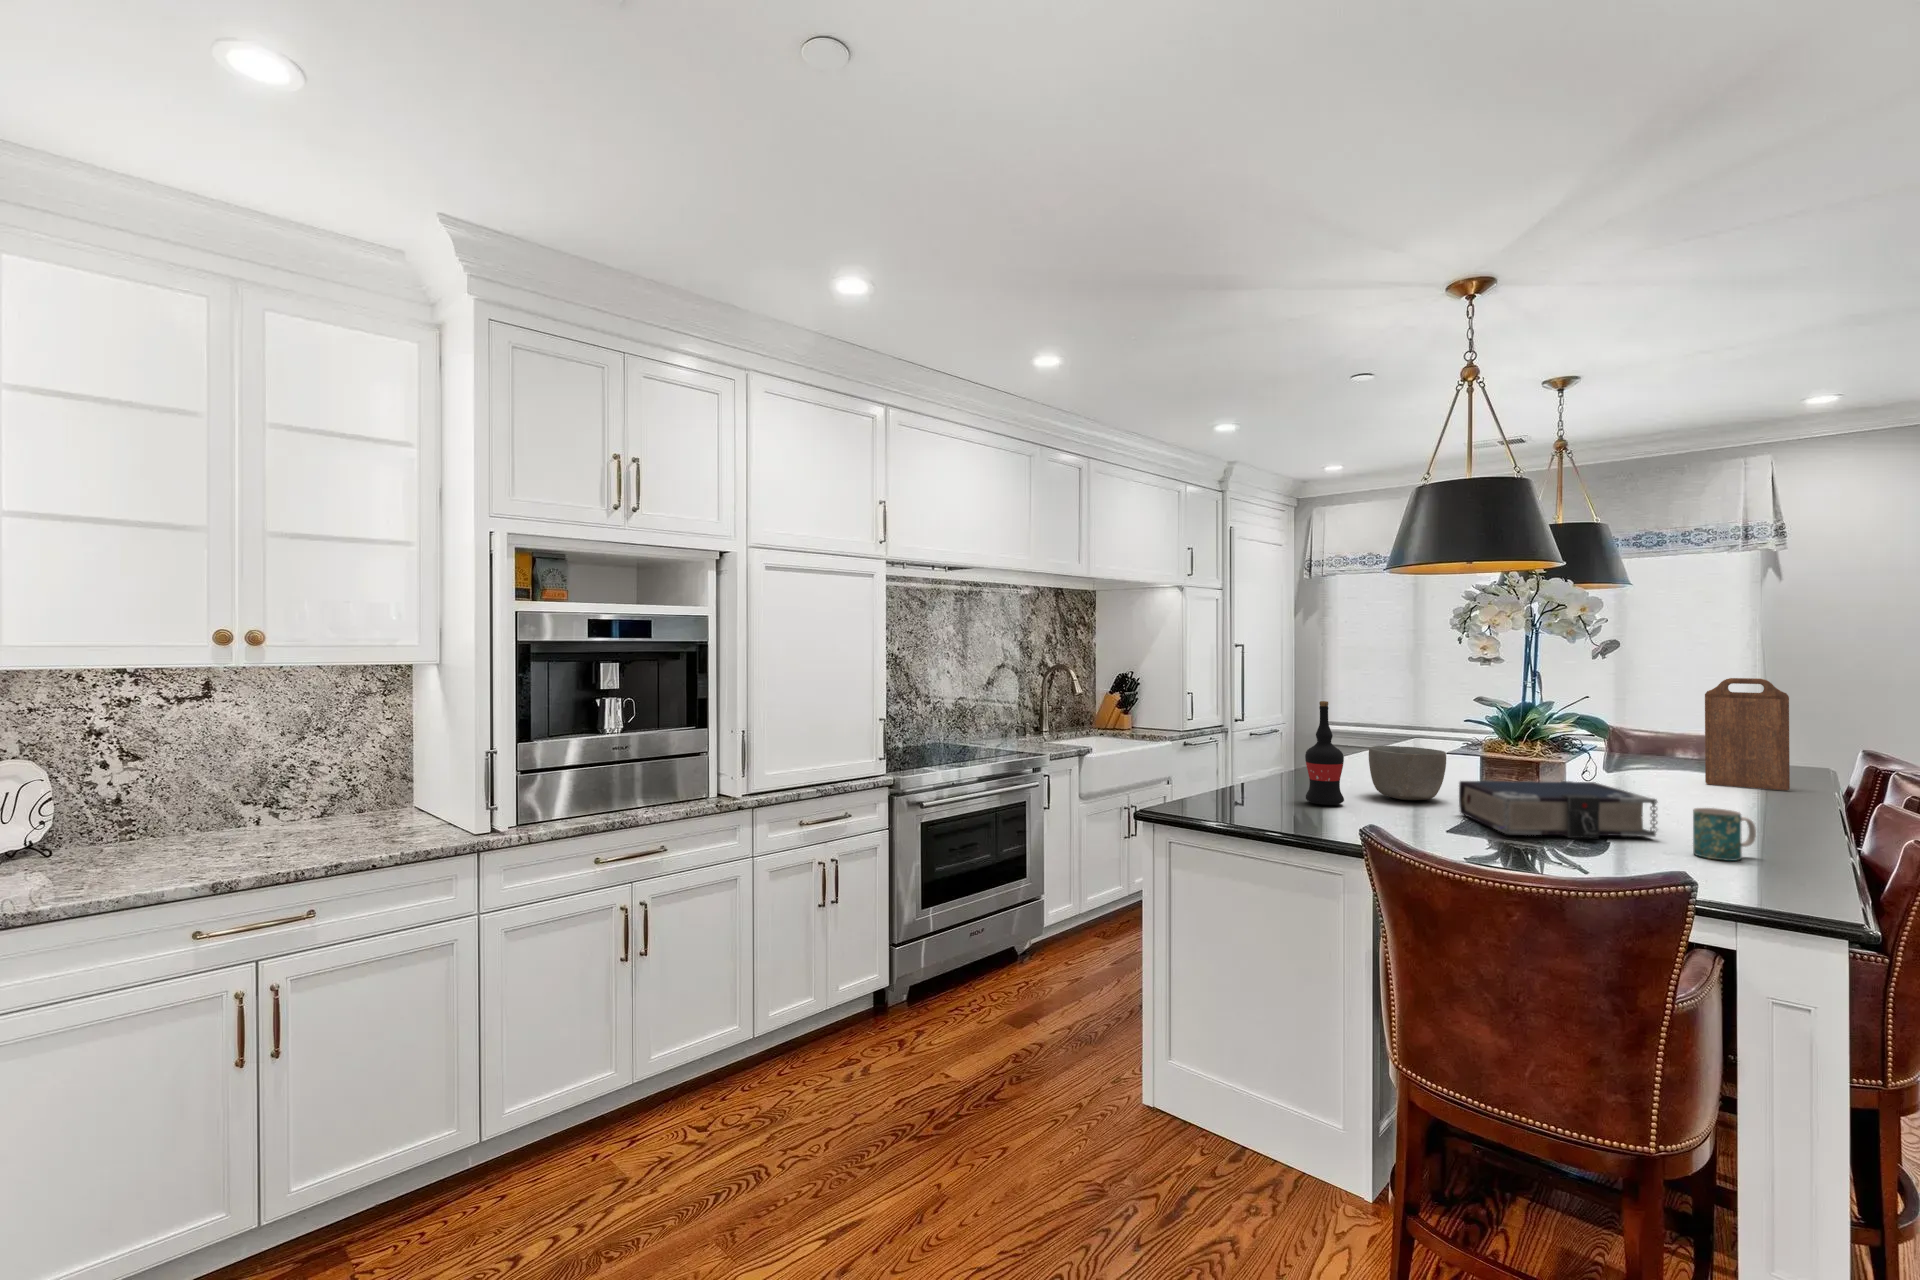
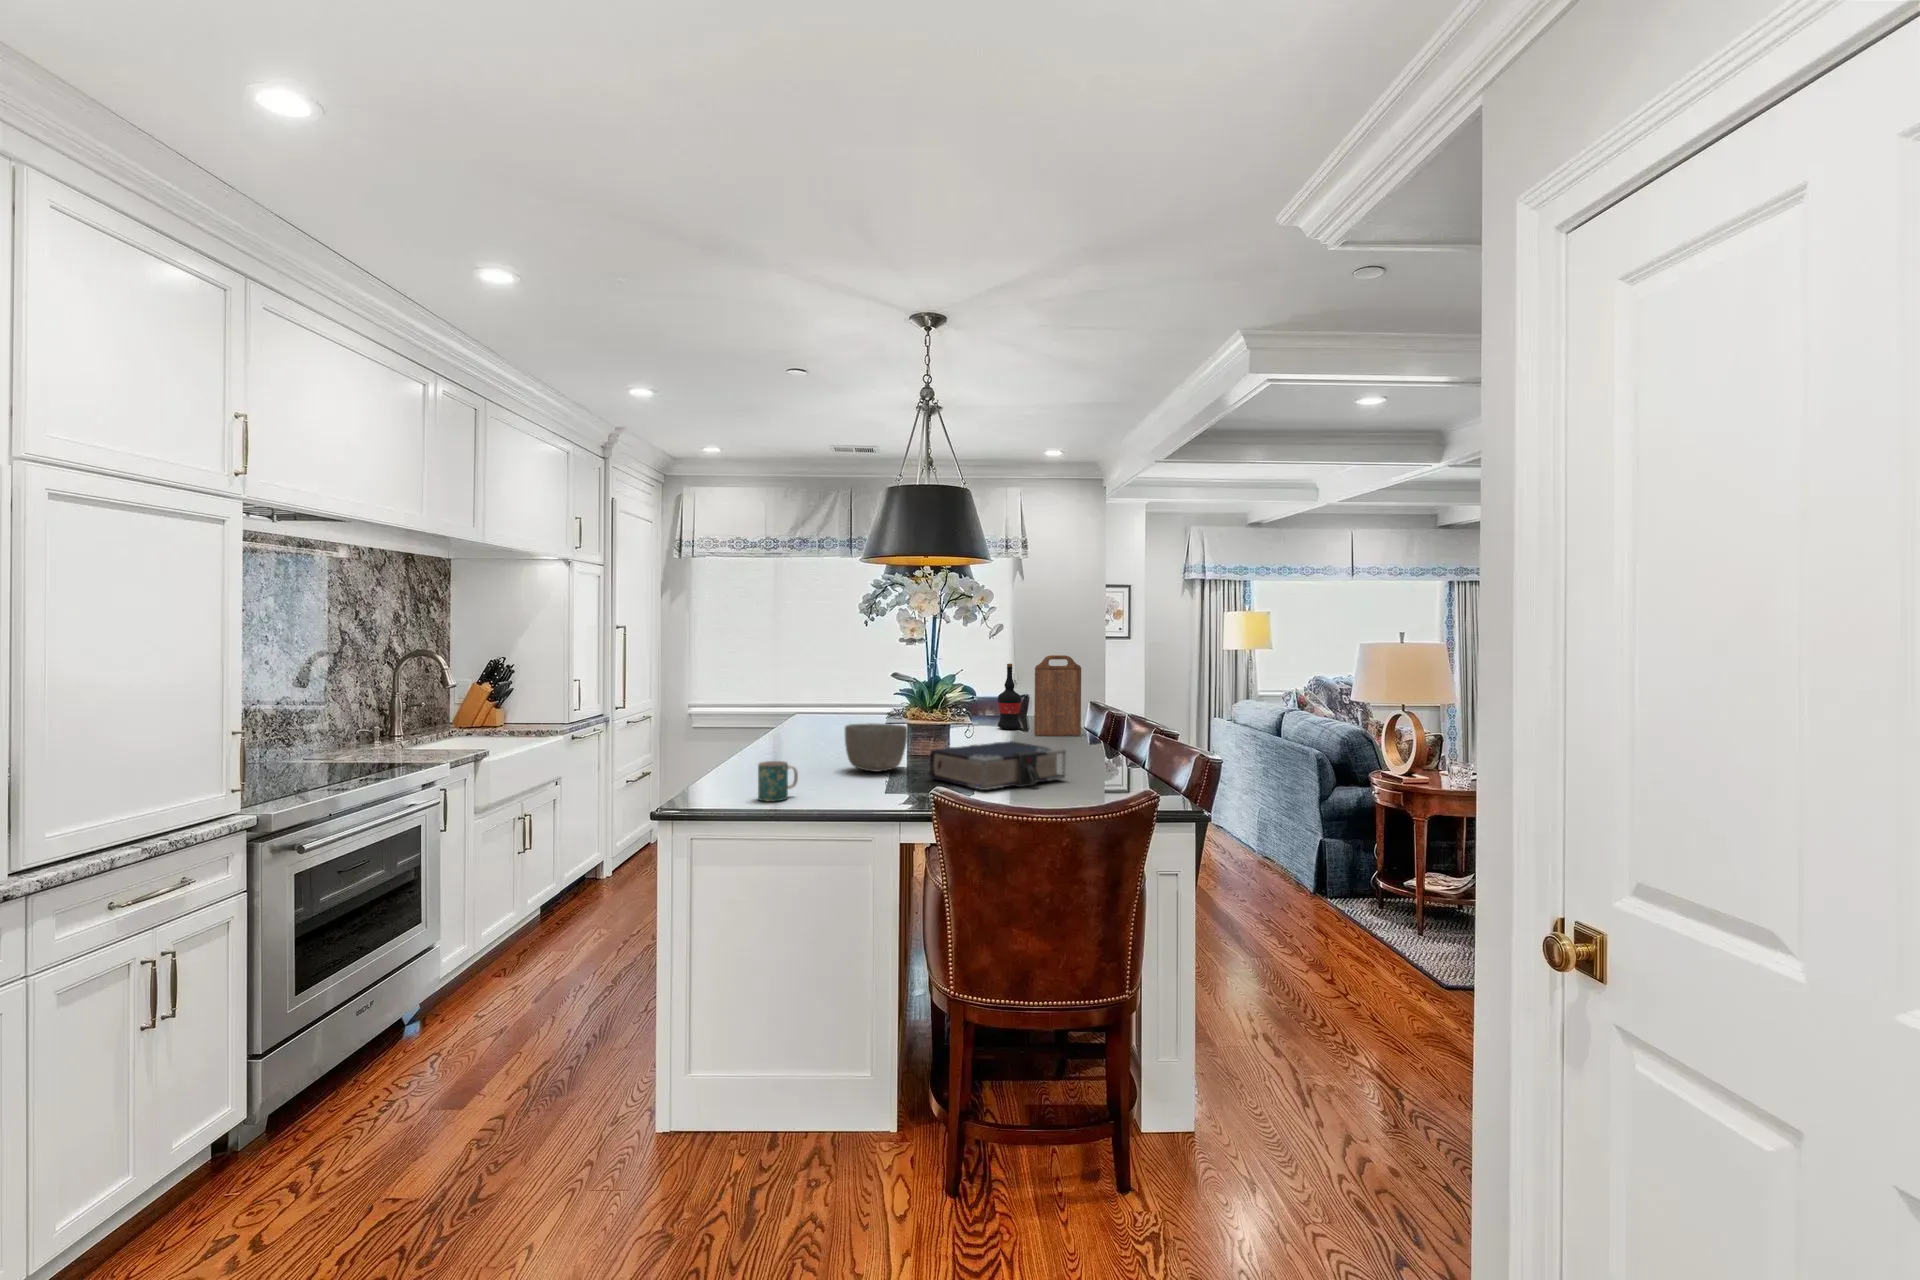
wine bottle: present [1305,701,1344,805] -> present [998,664,1021,729]
mug: present [1693,808,1756,861] -> present [758,761,798,802]

